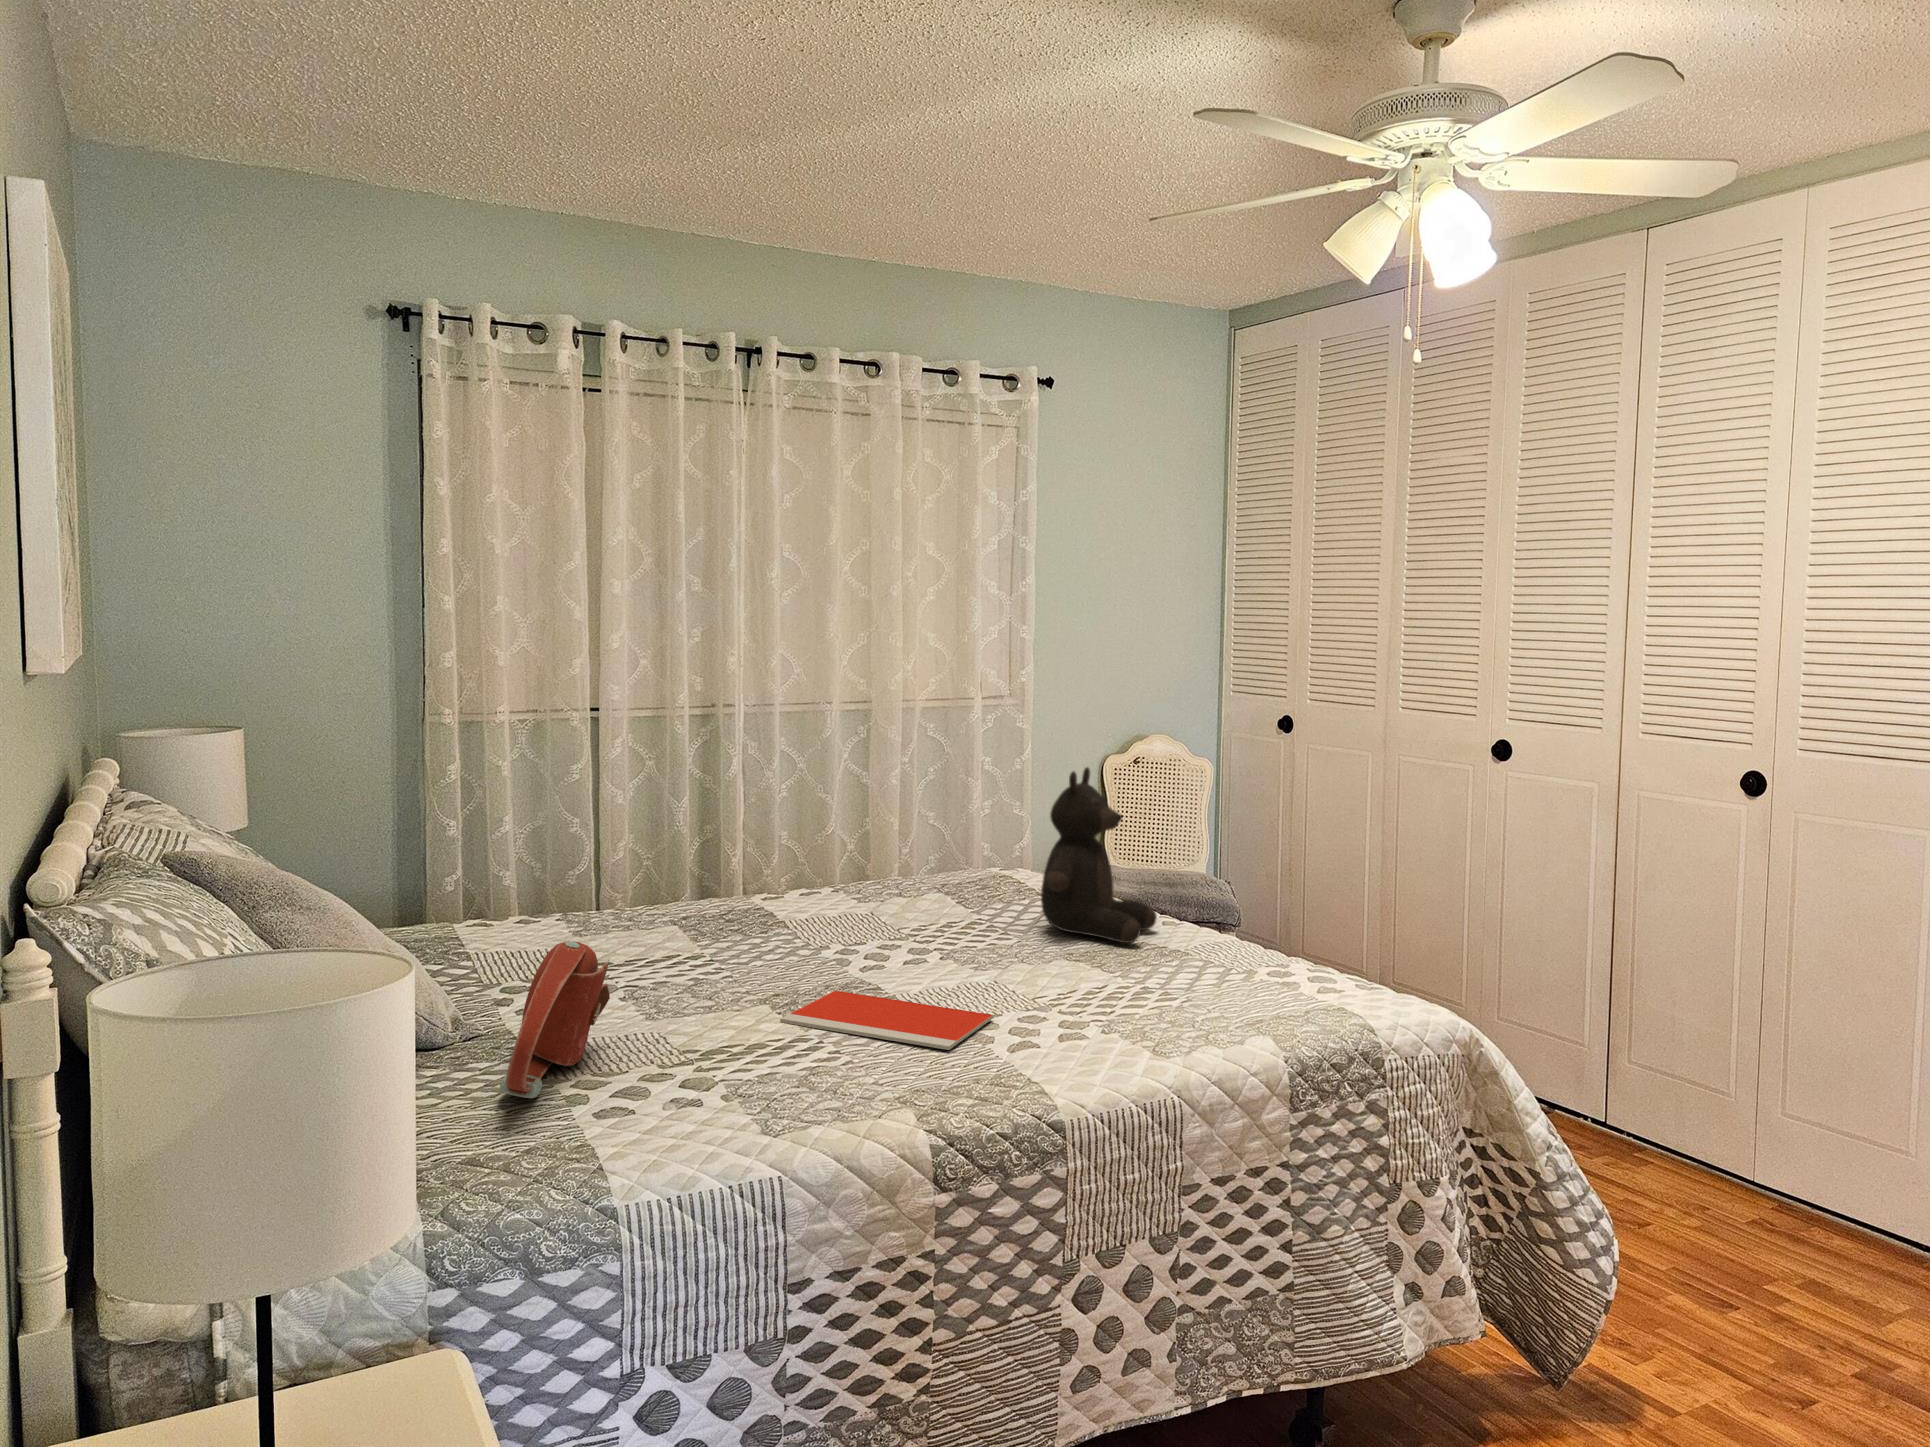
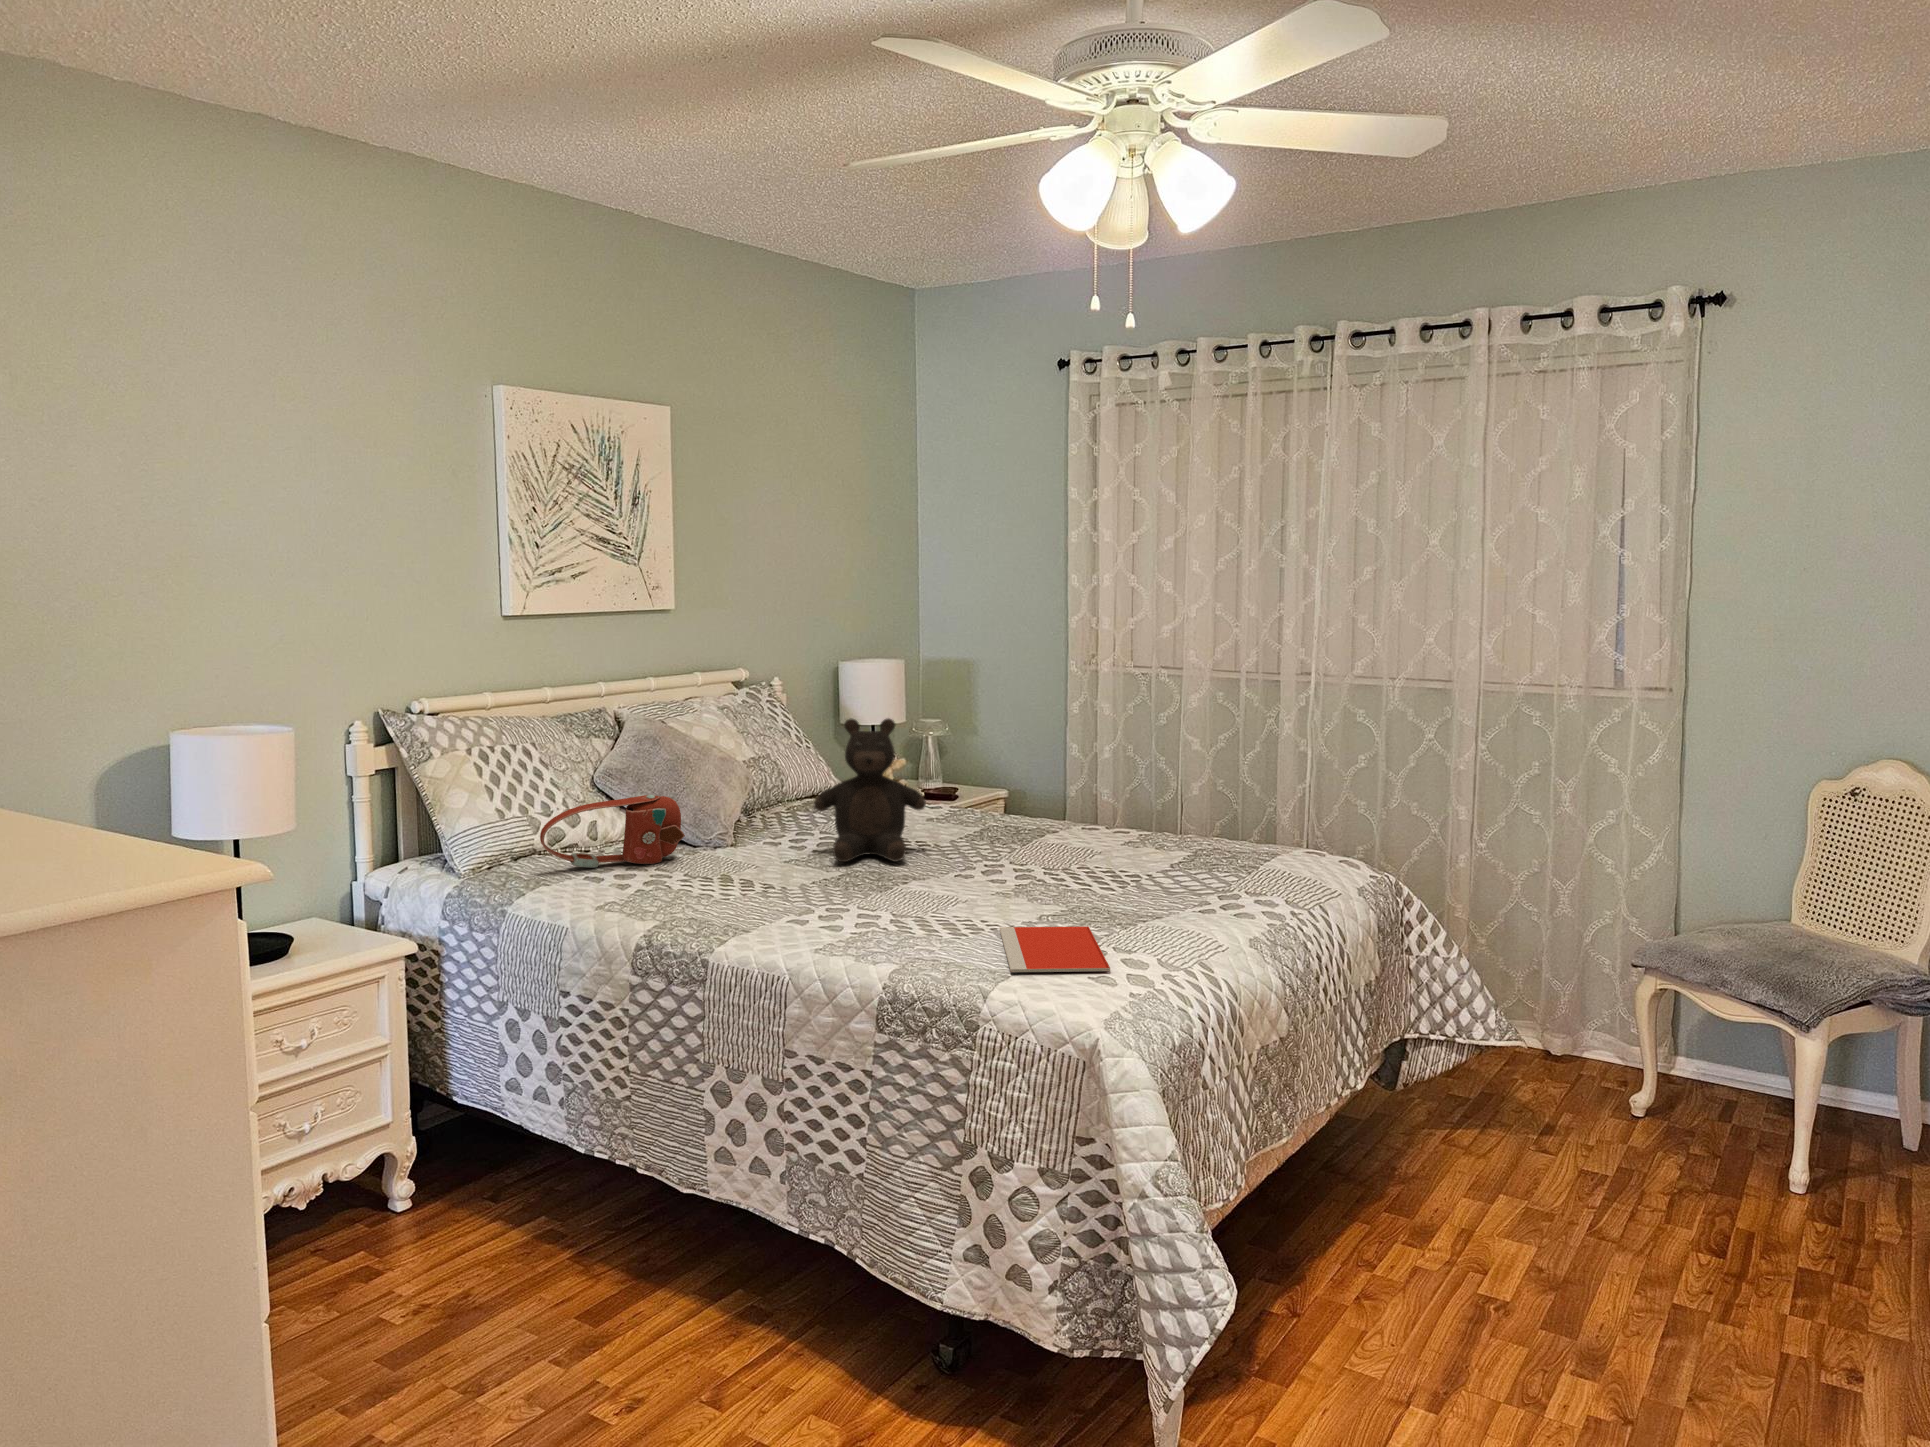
teddy bear: present [1041,767,1157,943] -> present [814,718,926,862]
notebook: present [780,991,994,1050] -> present [1000,926,1110,972]

